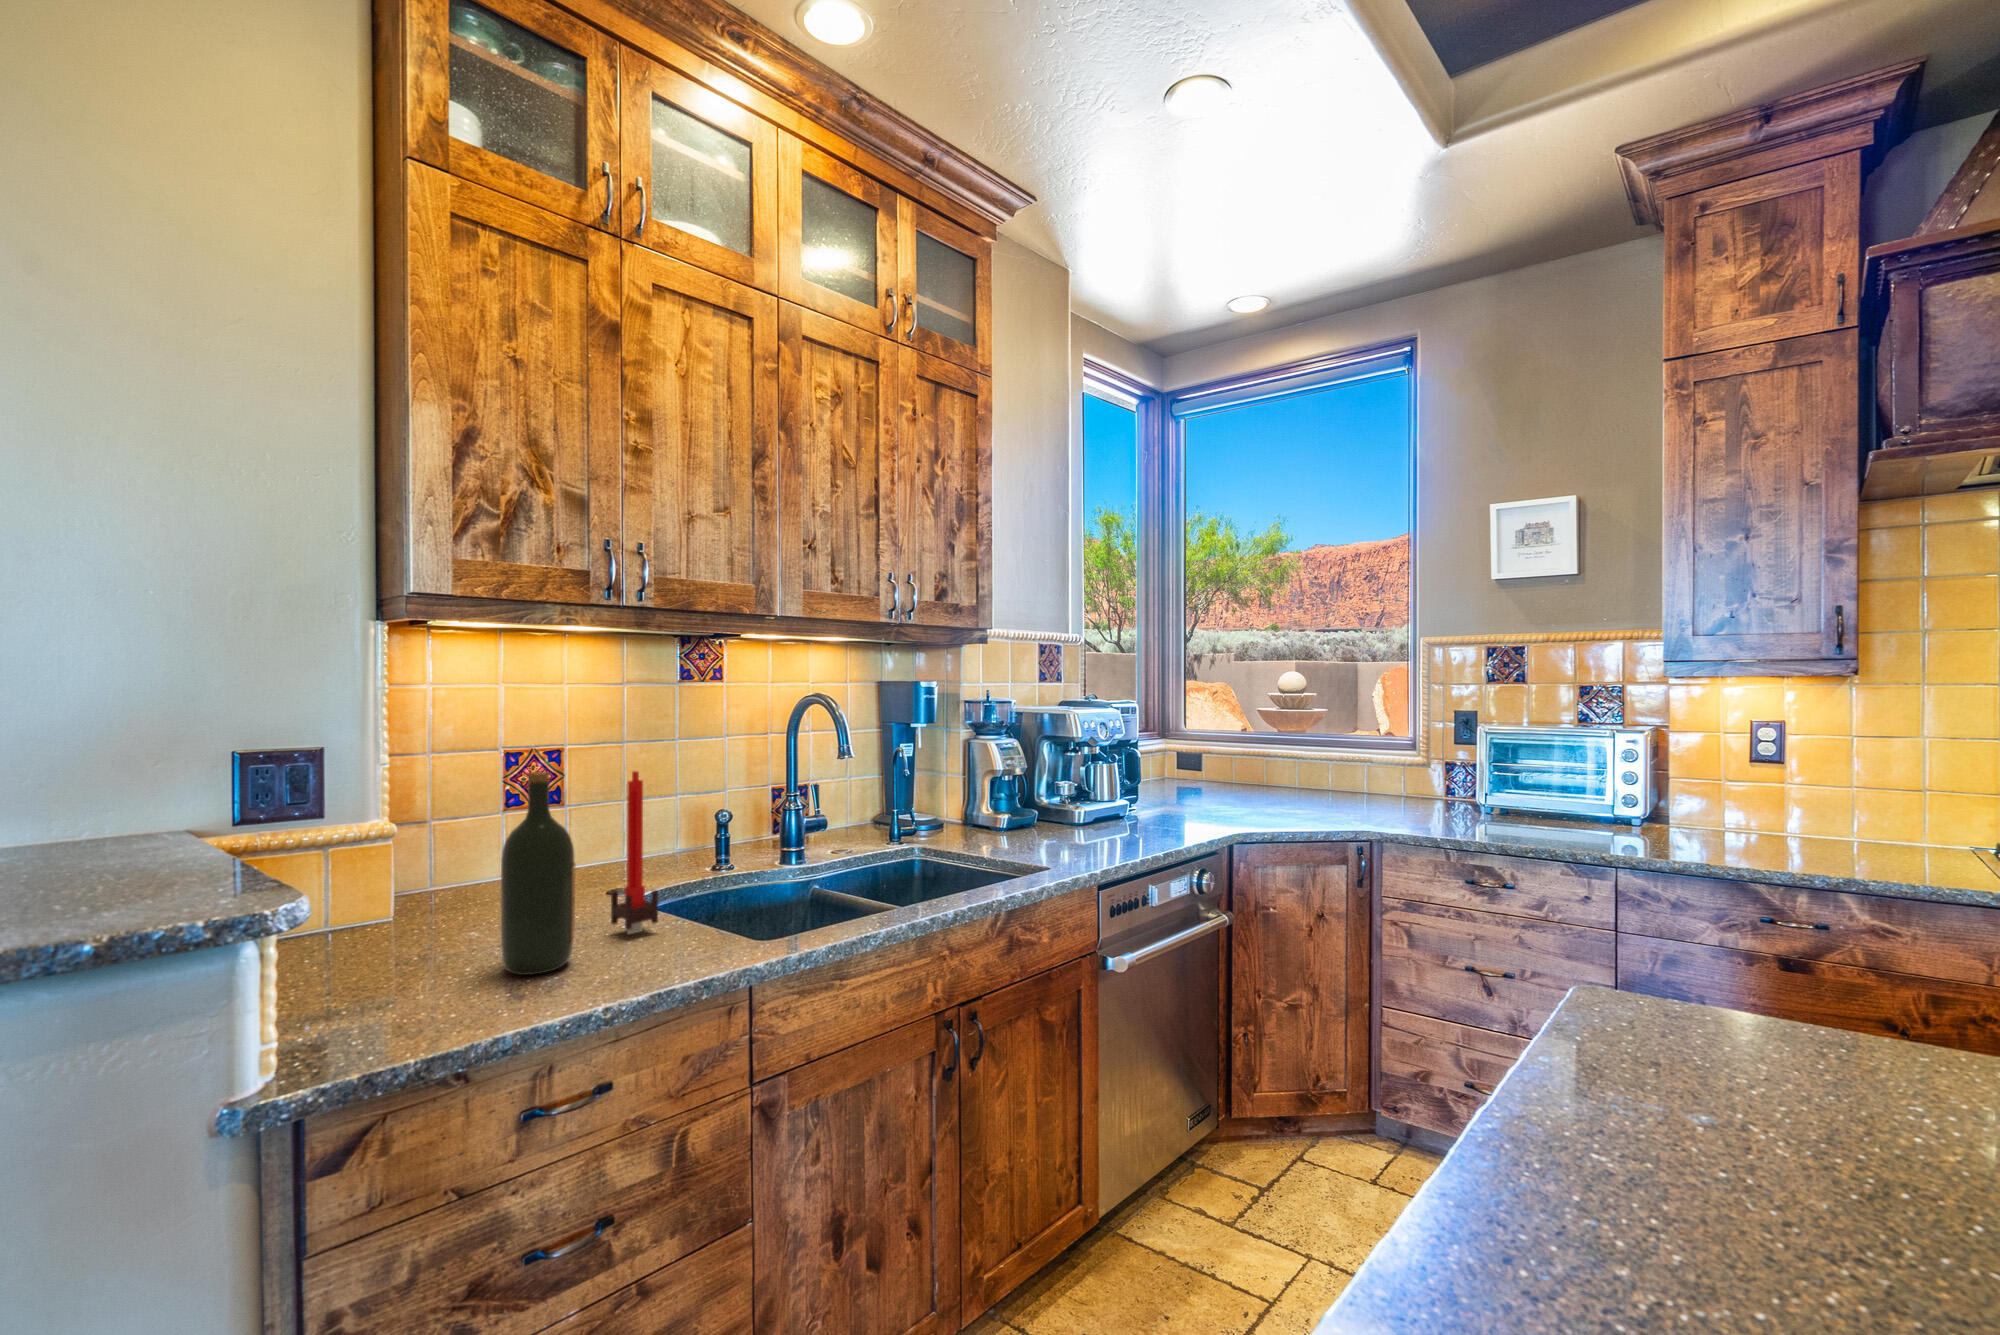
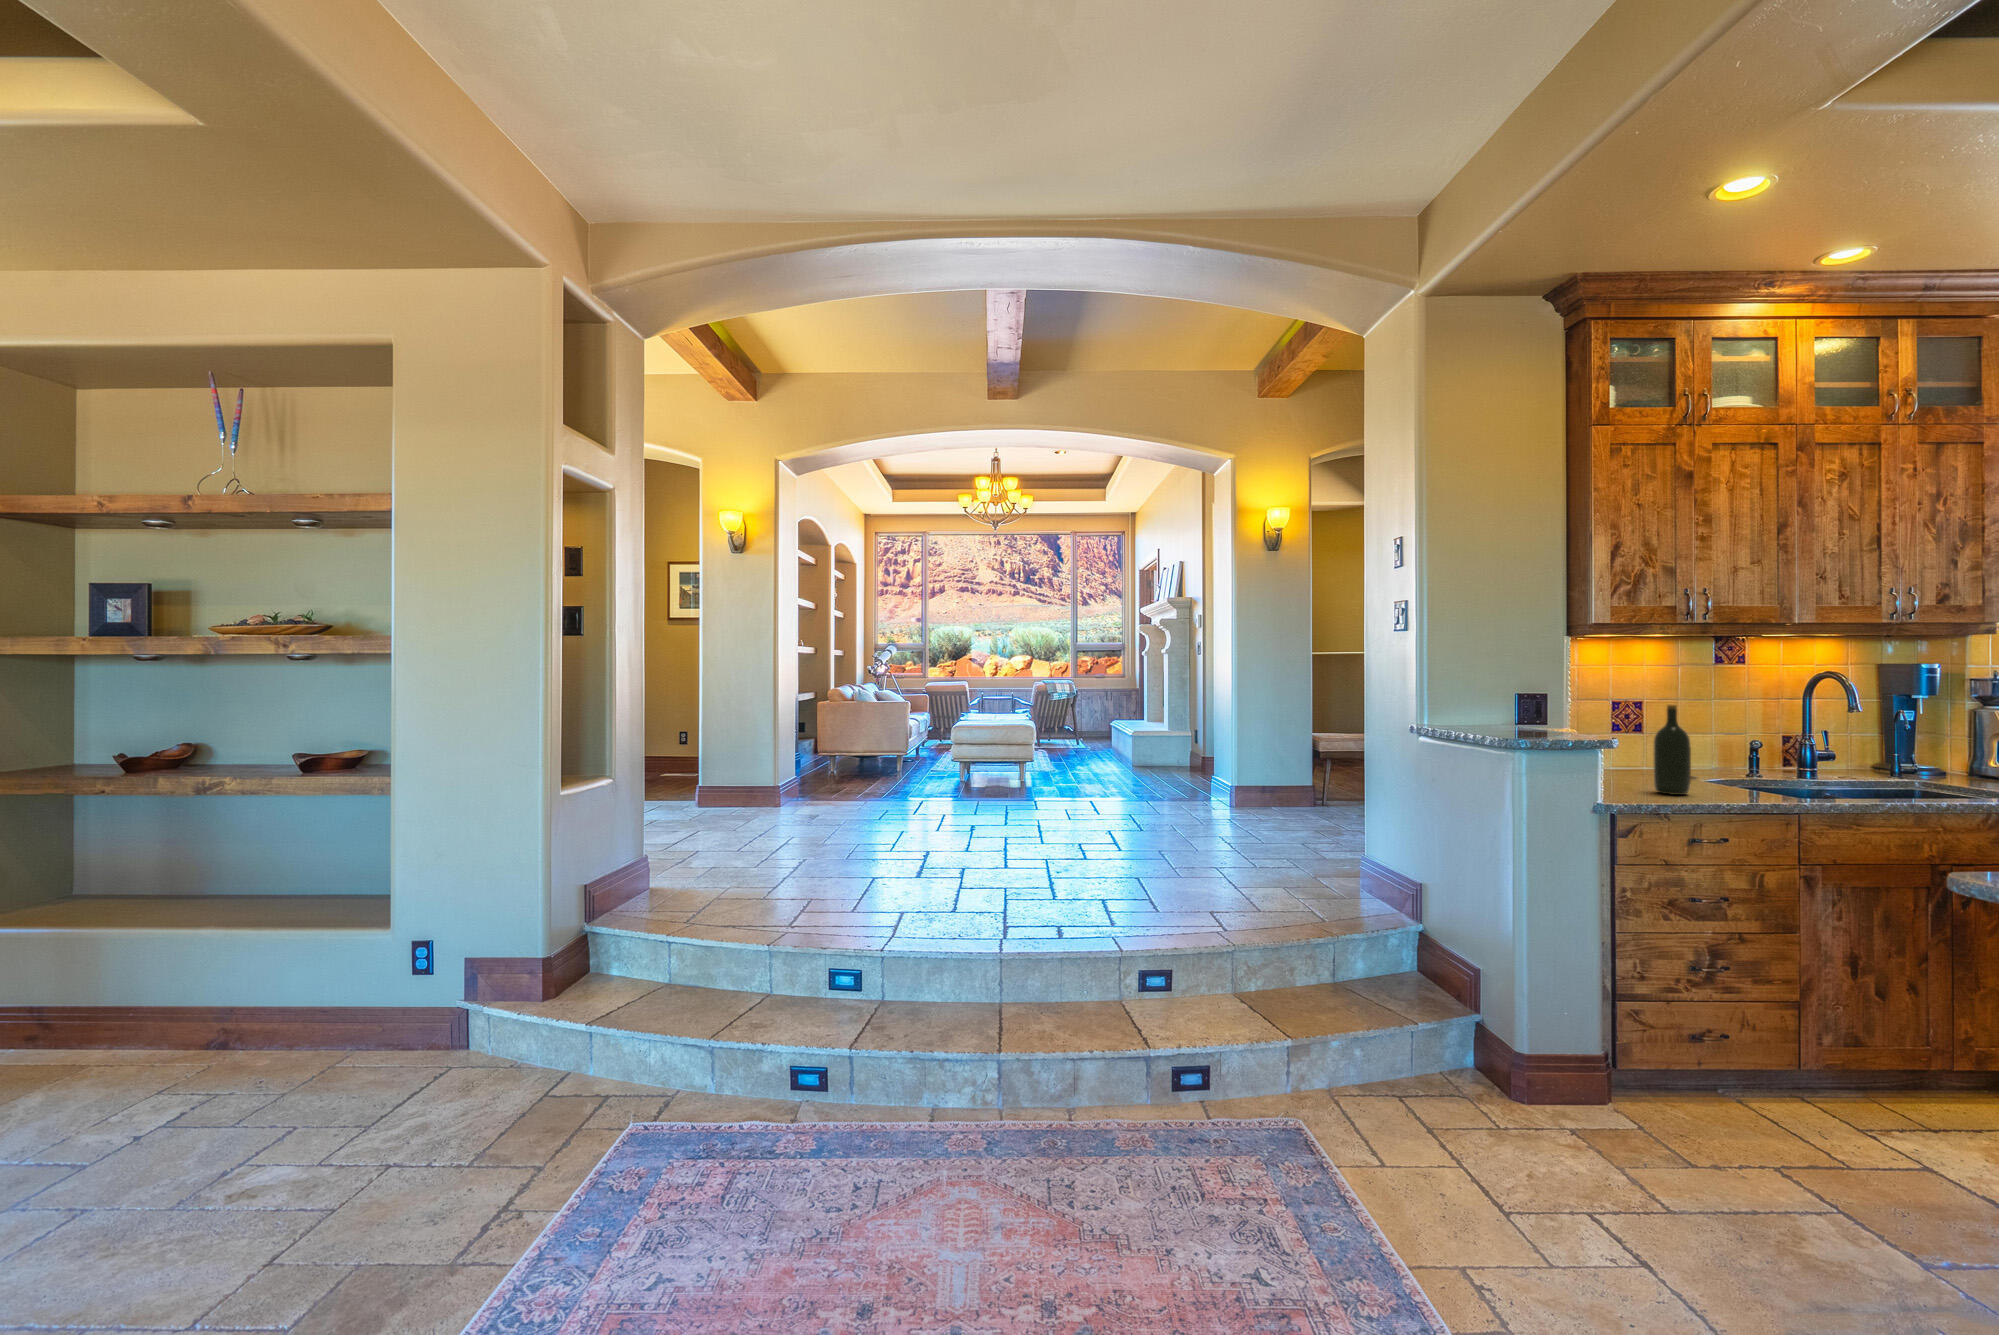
candle: present [611,771,658,934] -> none [1701,709,1729,790]

